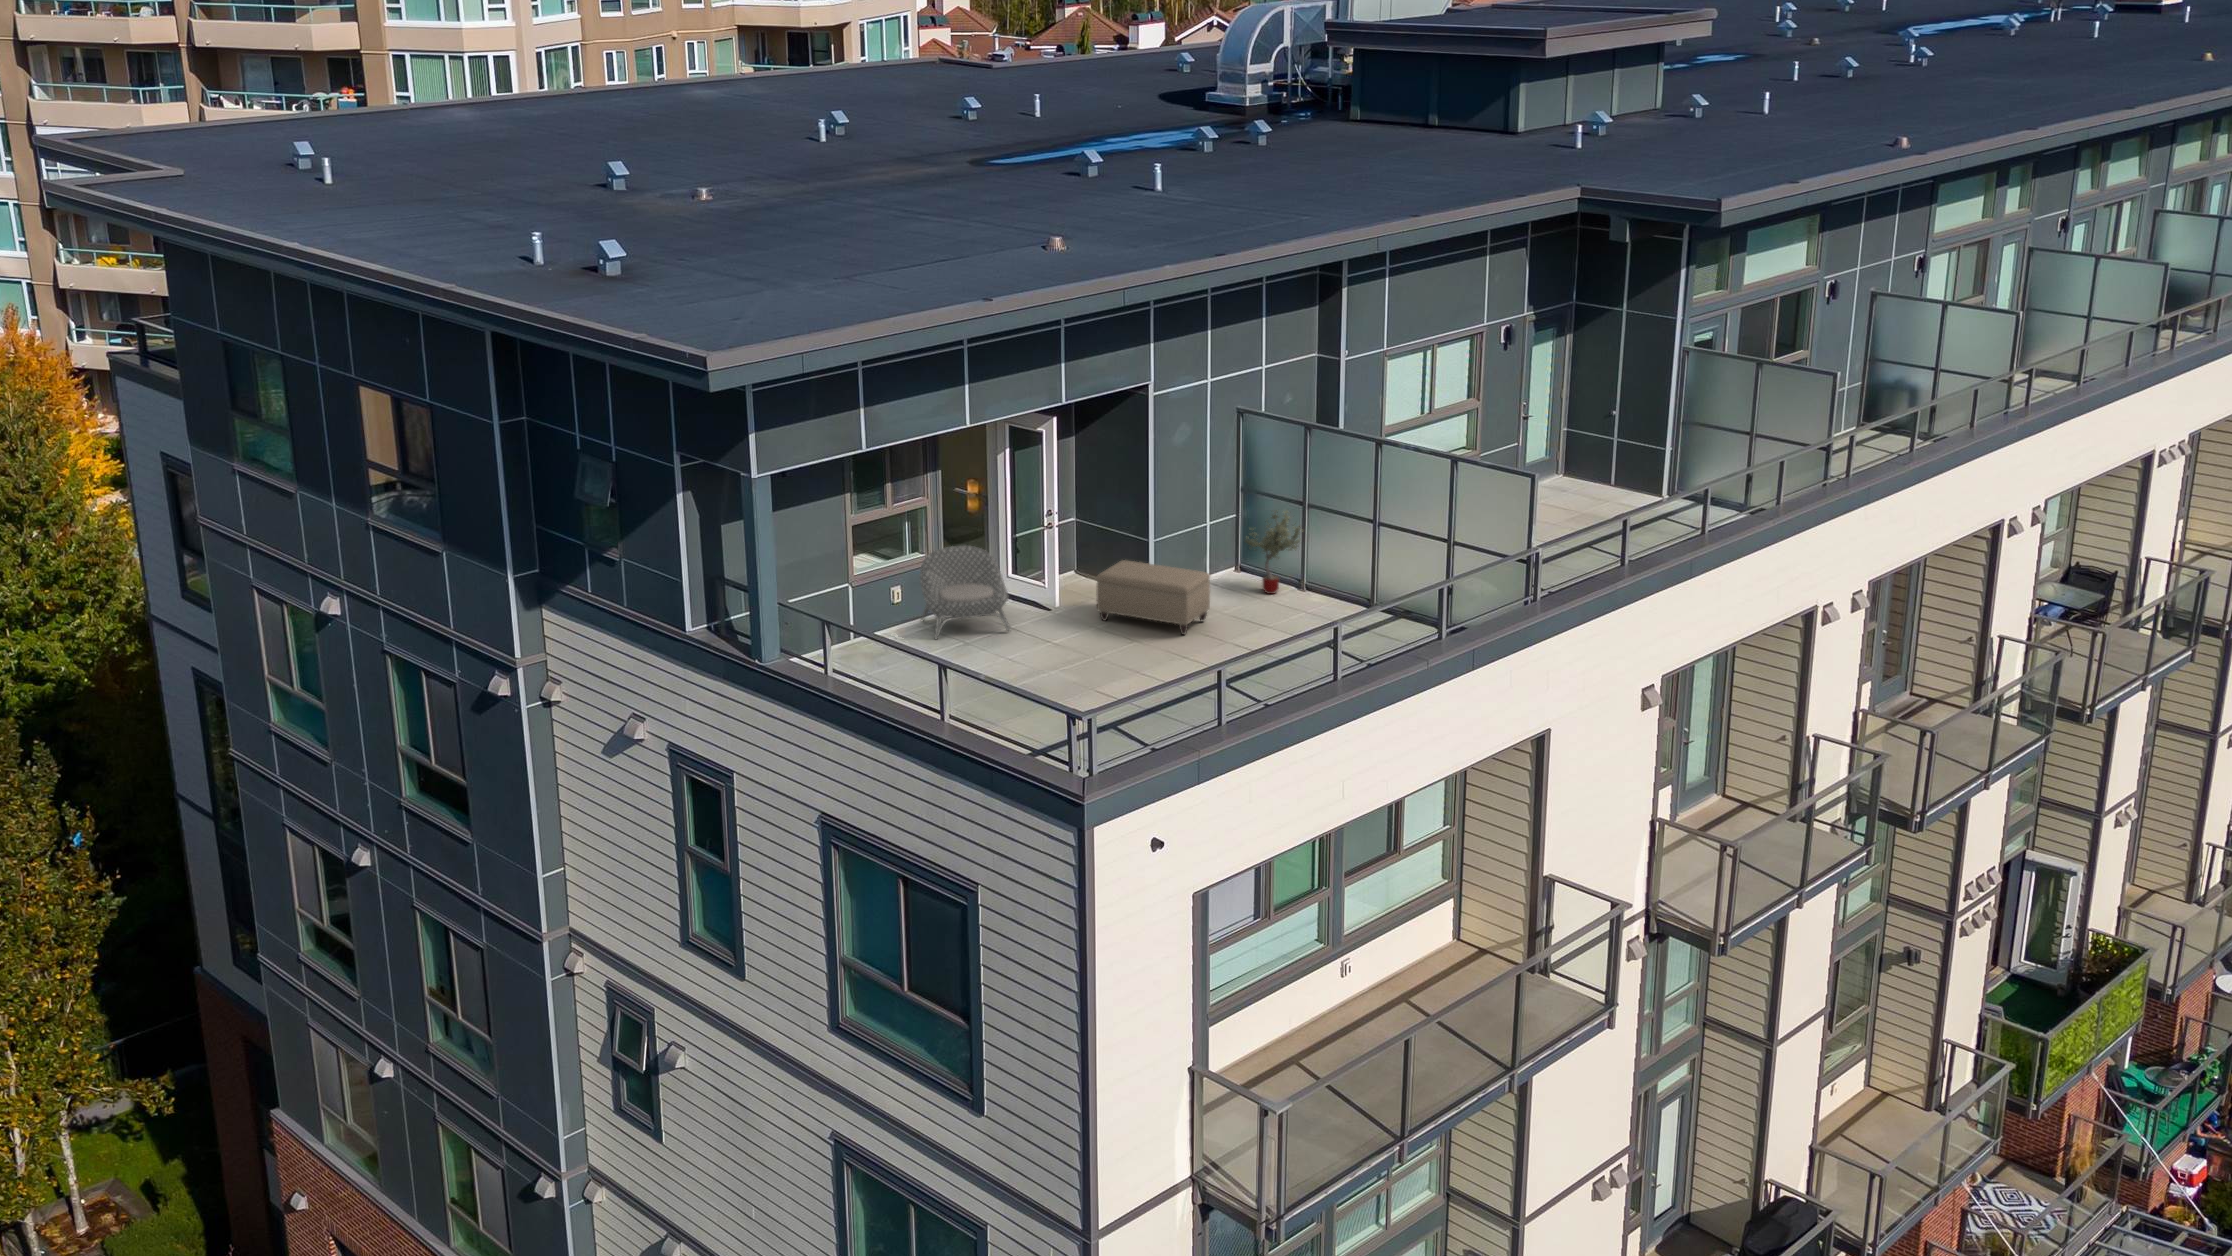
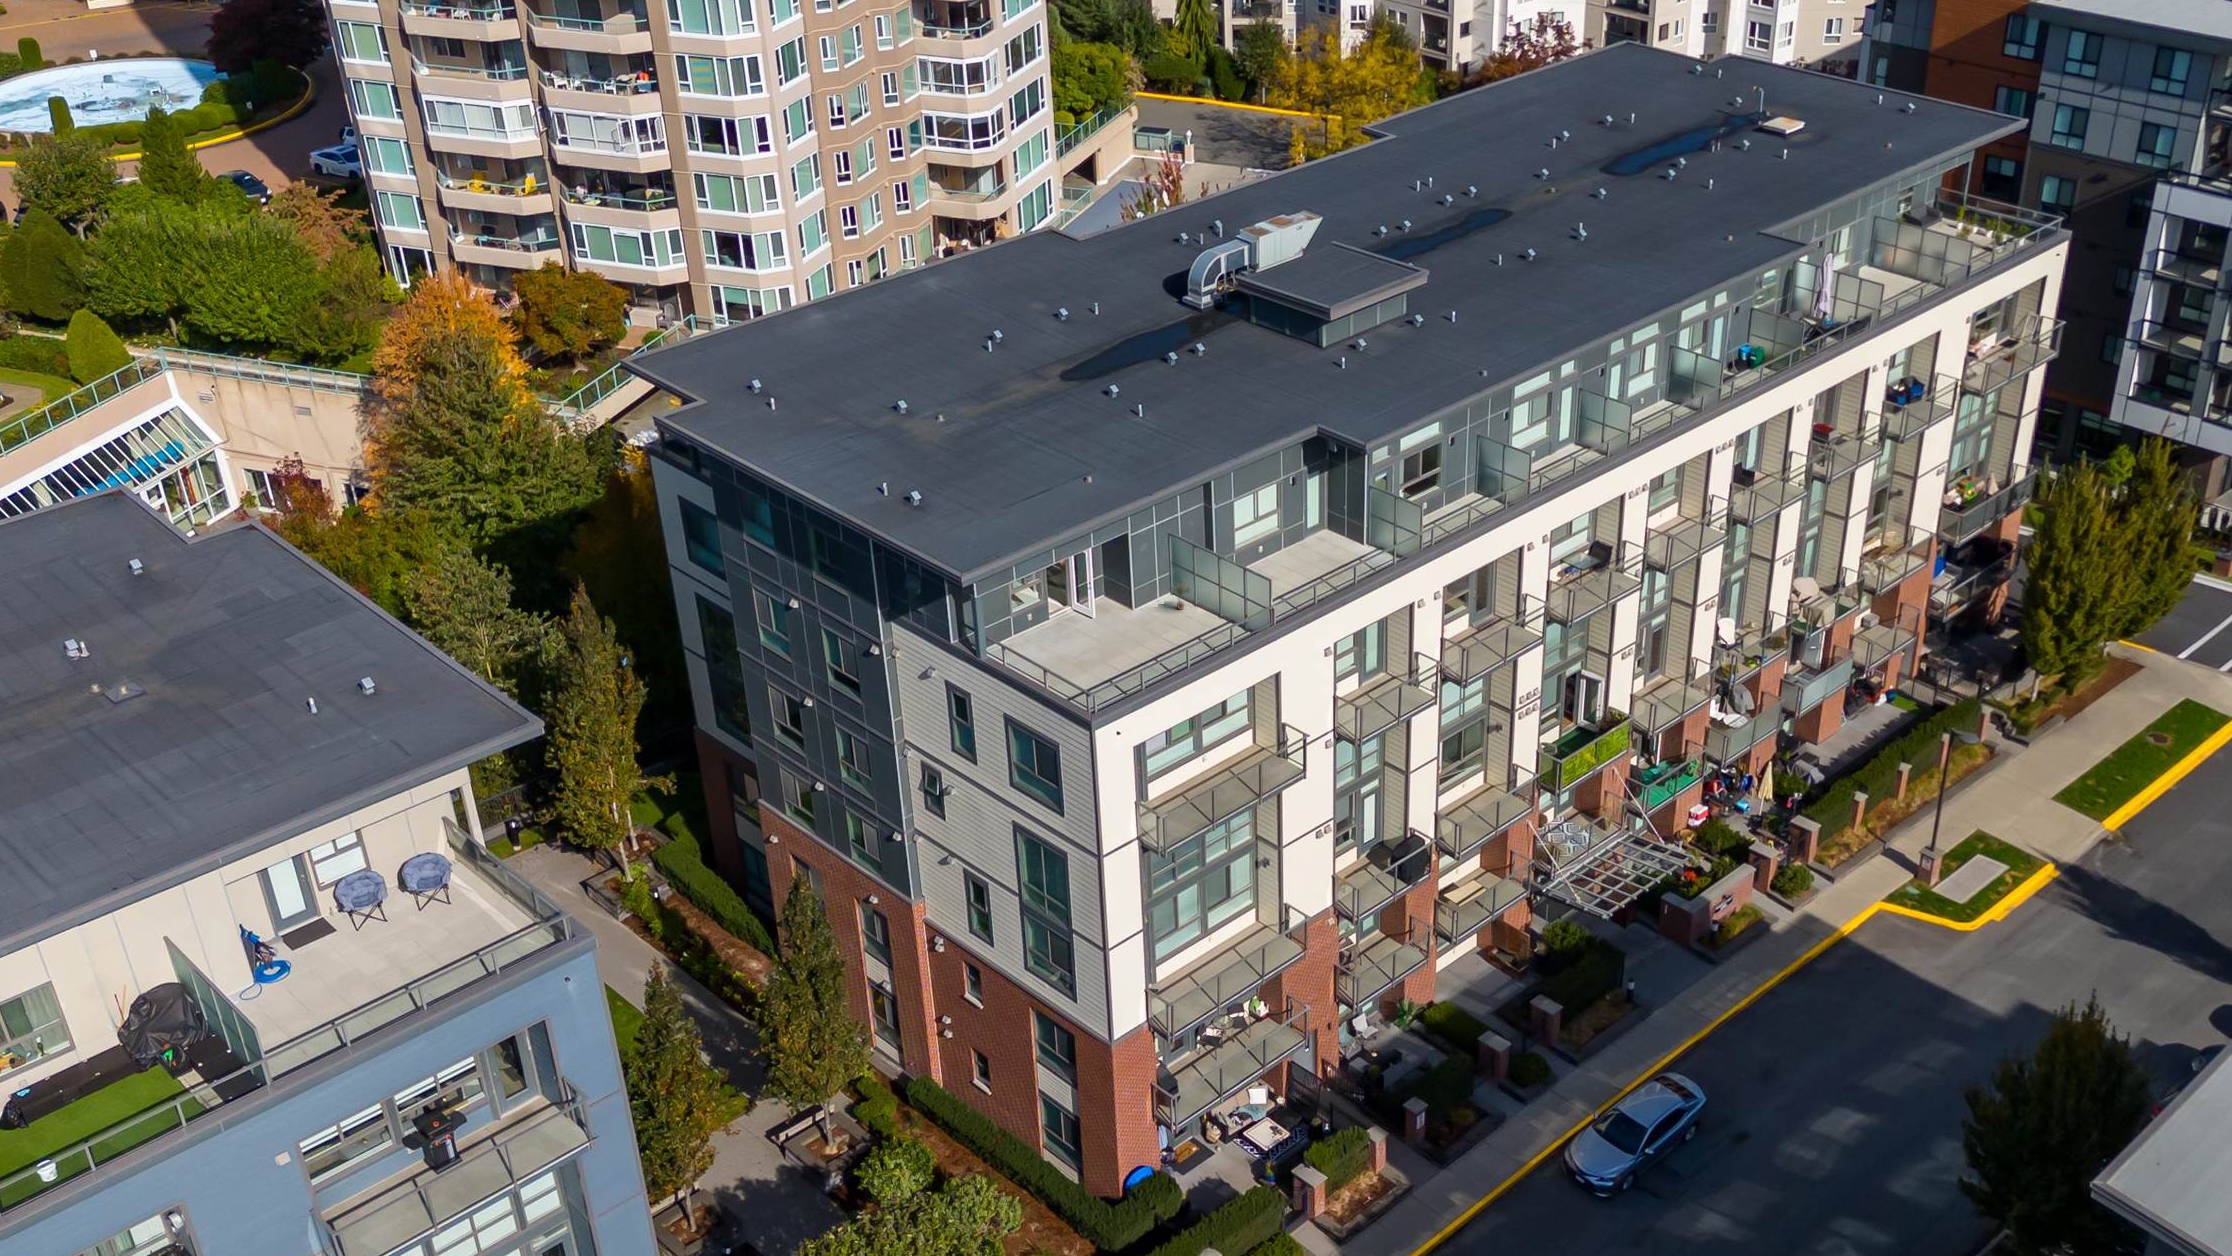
armchair: present [920,545,1011,639] -> none [1039,600,1075,639]
ottoman: present [1096,560,1210,635] -> none [1108,602,1153,635]

